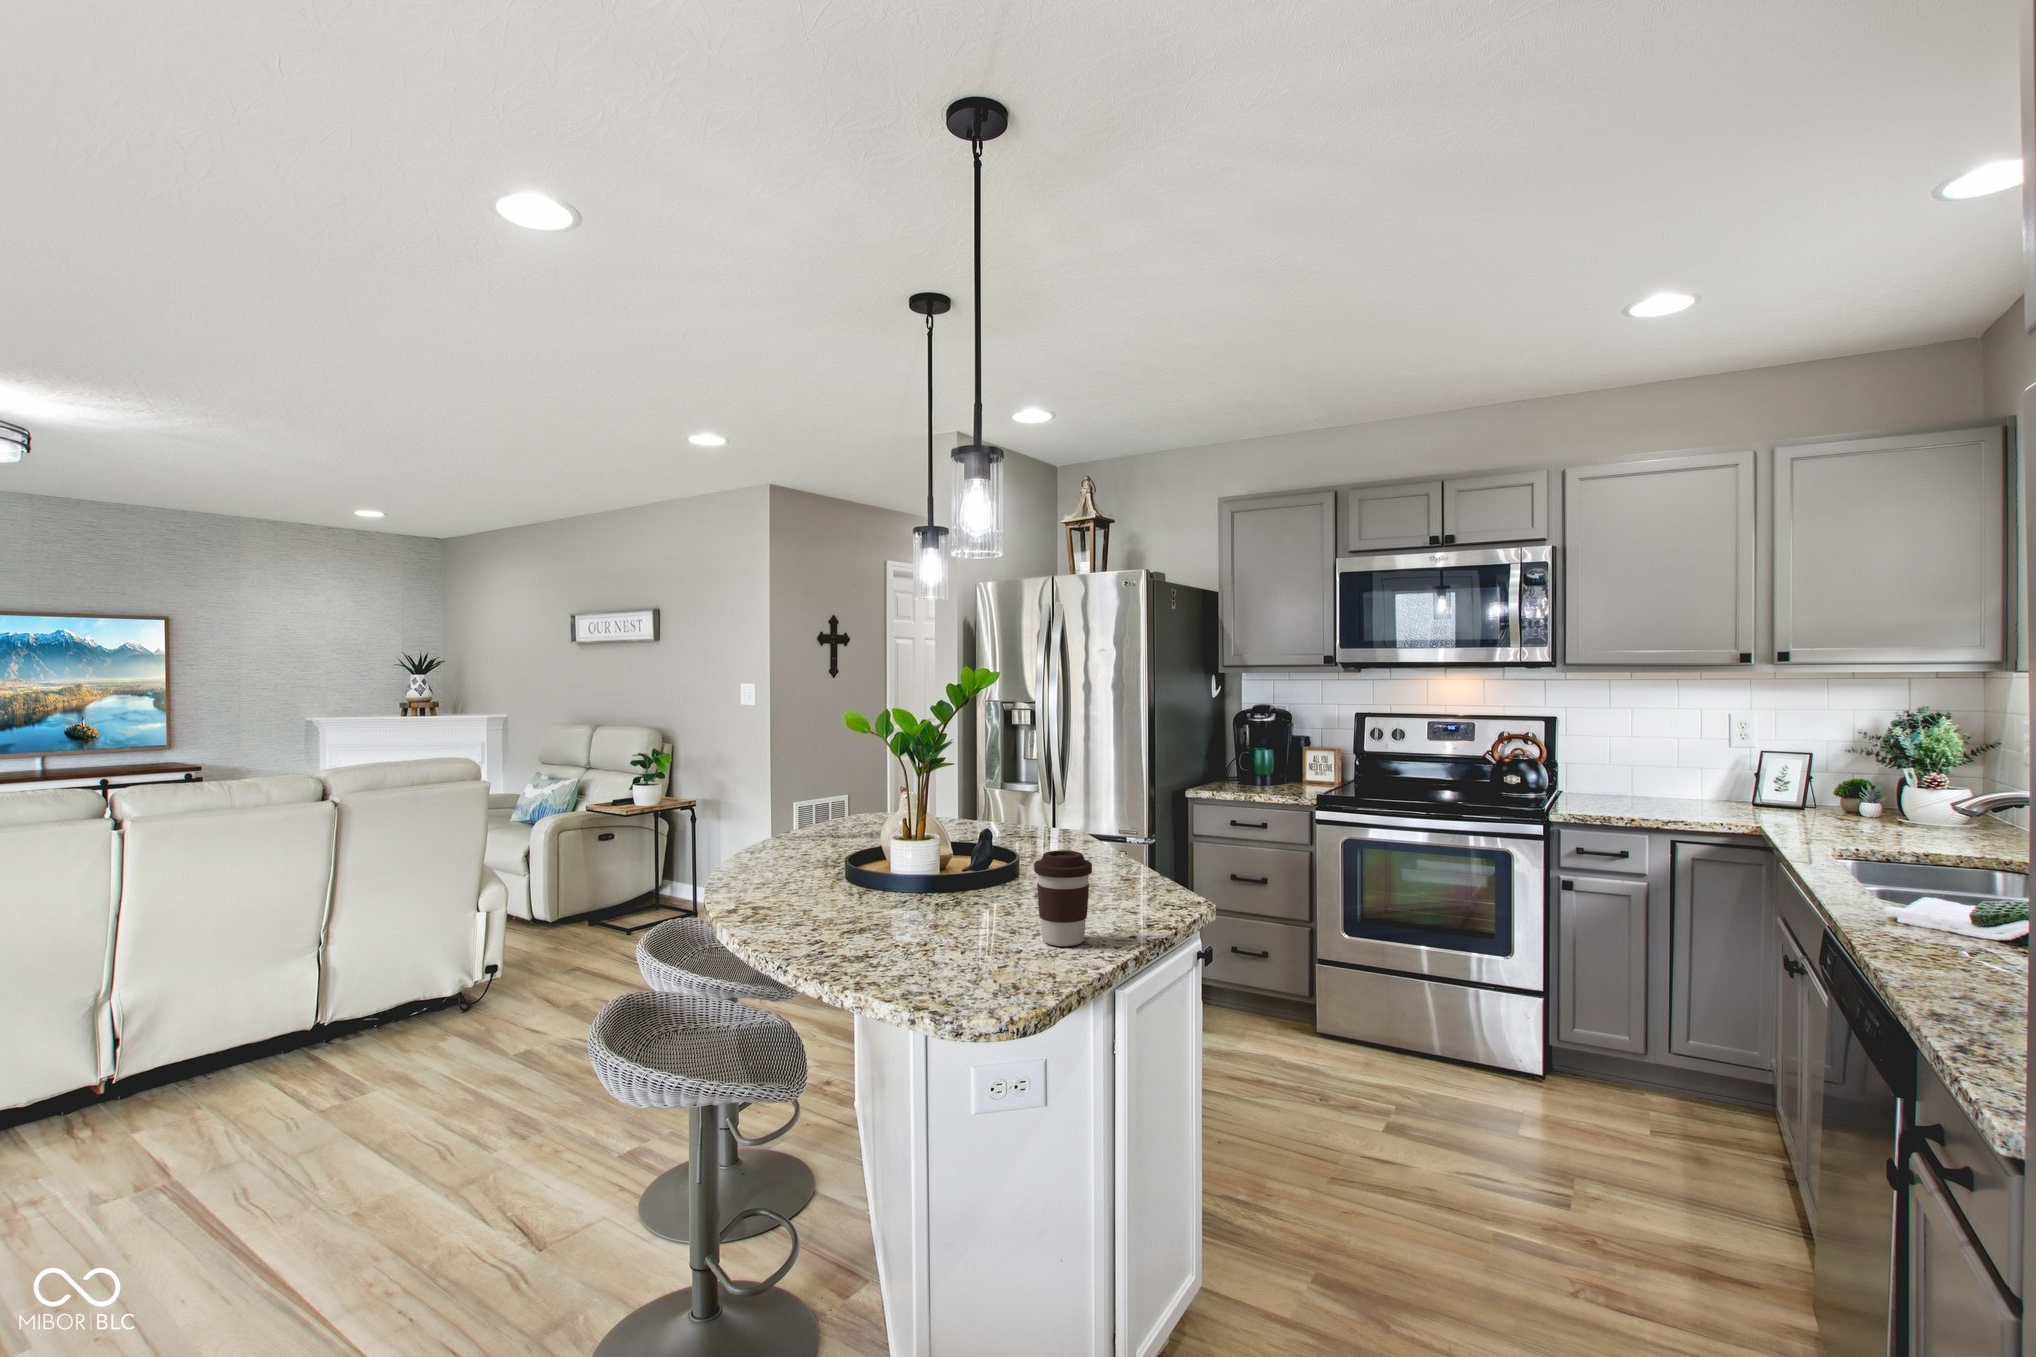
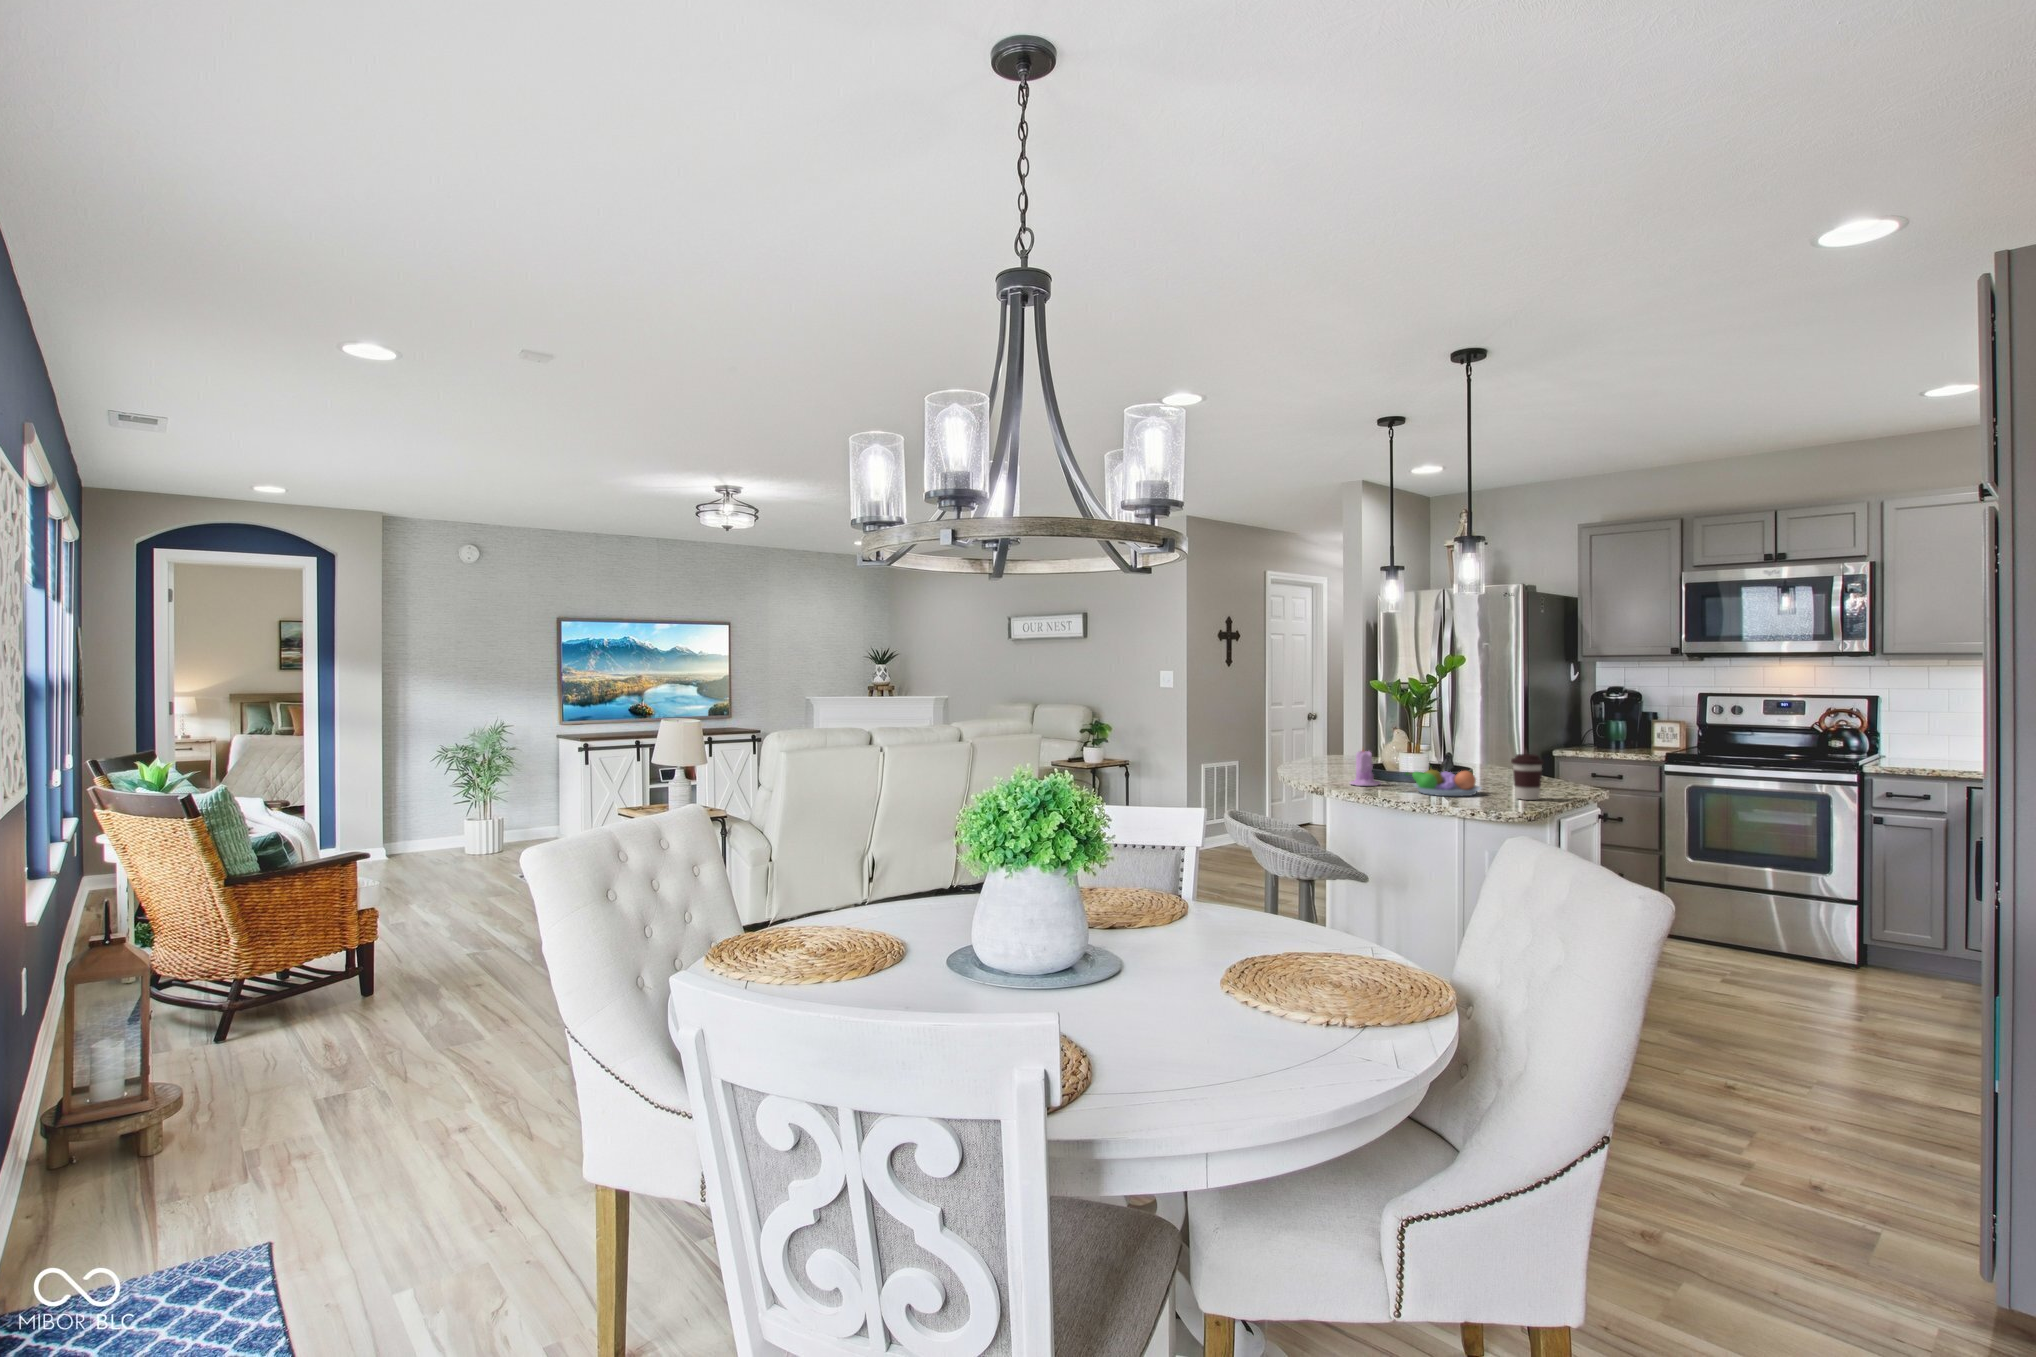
candle: none [791,824,848,902] -> present [1350,750,1381,786]
fruit bowl: none [859,865,995,936] -> present [1406,768,1481,796]

